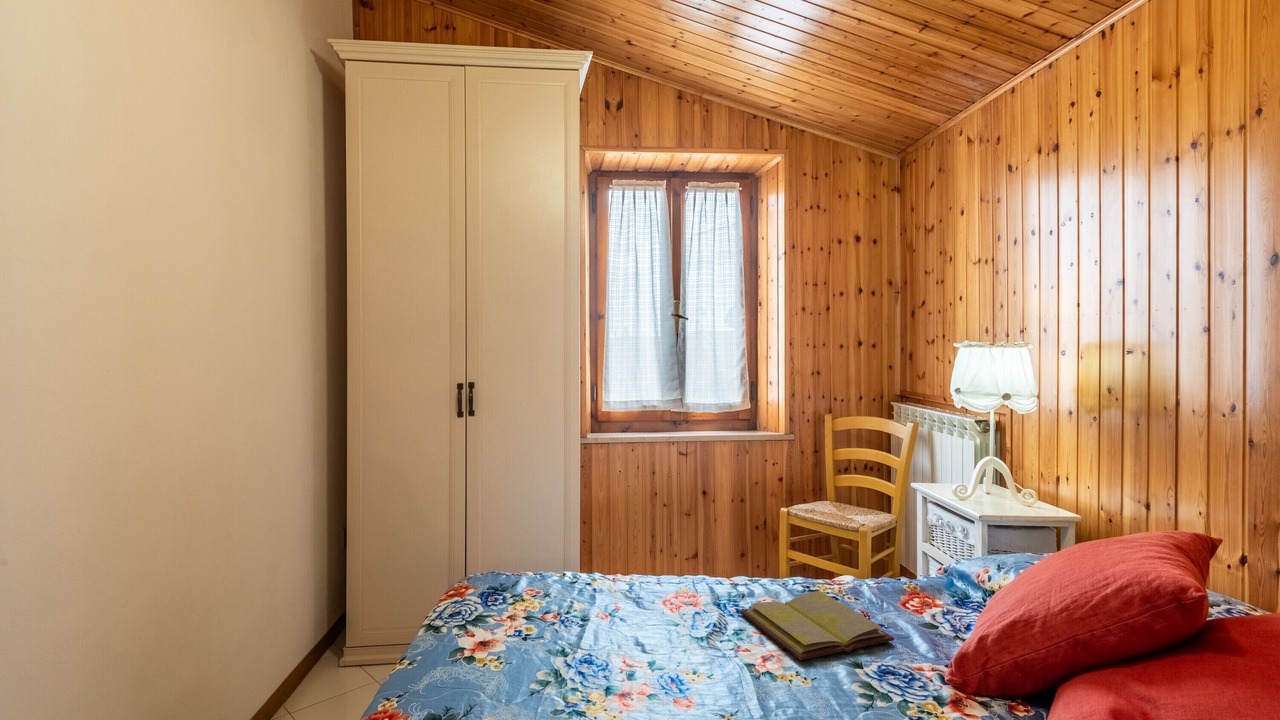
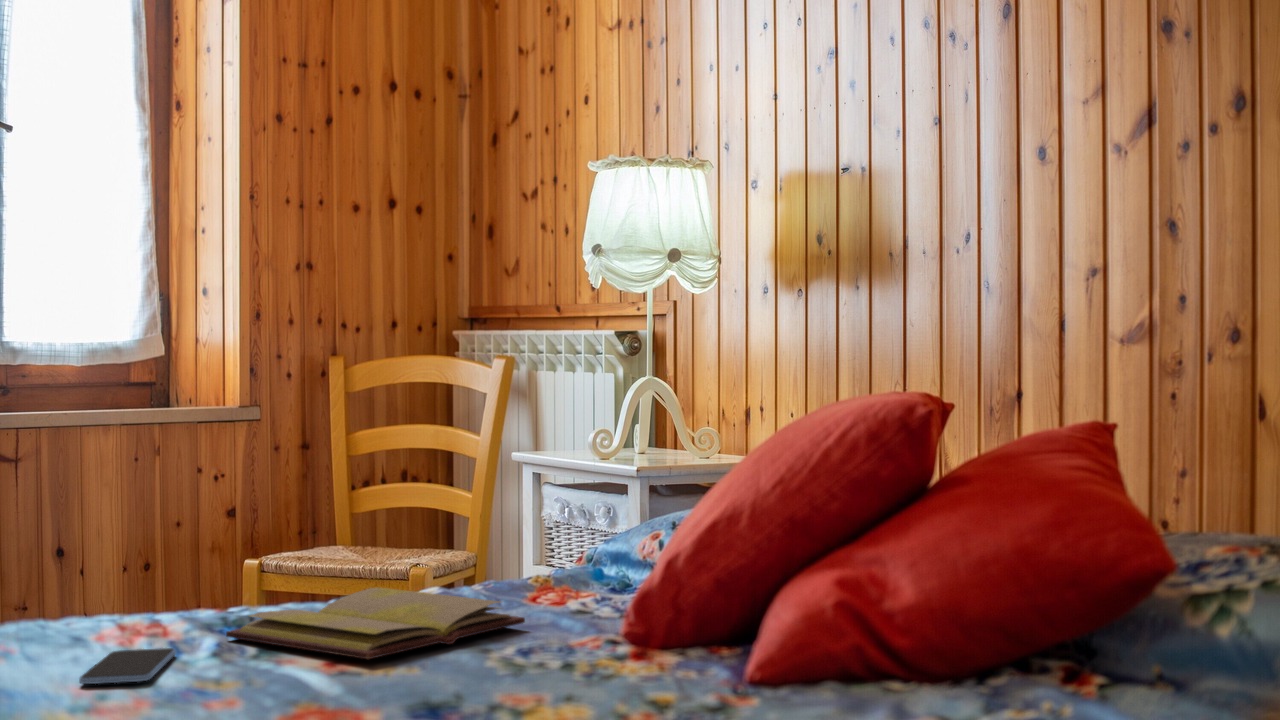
smartphone: none [664,615,713,649] -> present [79,648,175,684]

